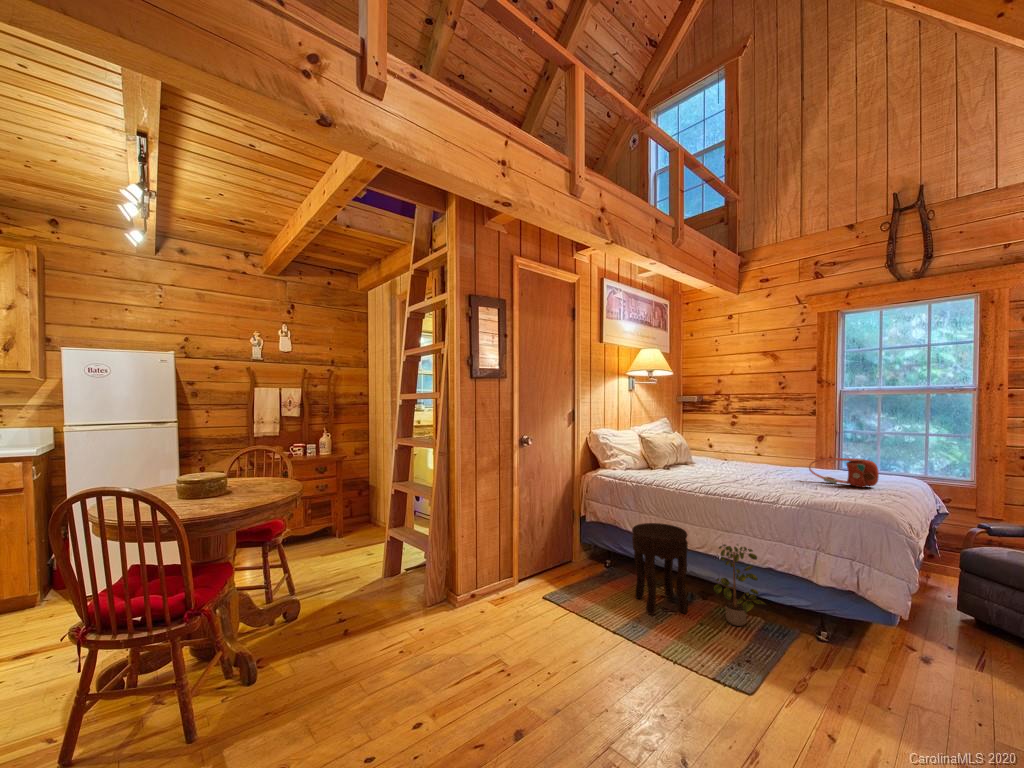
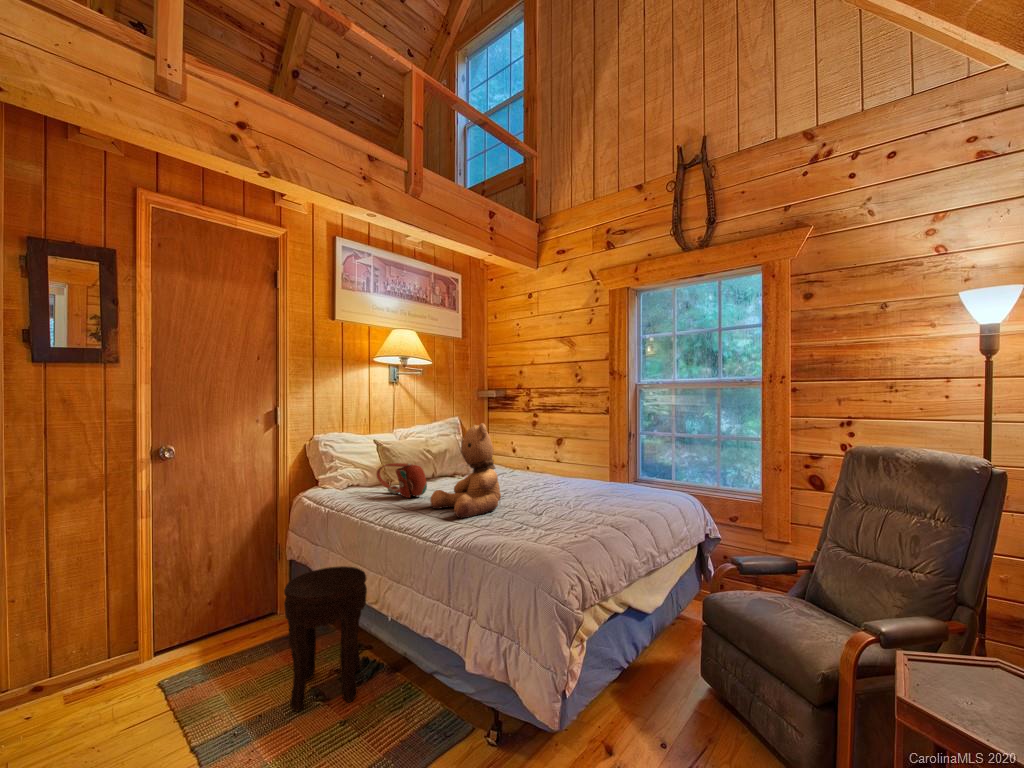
teddy bear: none [724,424,786,492] -> present [430,423,501,518]
handbag: present [809,458,879,487] -> present [376,463,427,498]
potted plant: present [714,544,765,626] -> none [379,594,436,718]

